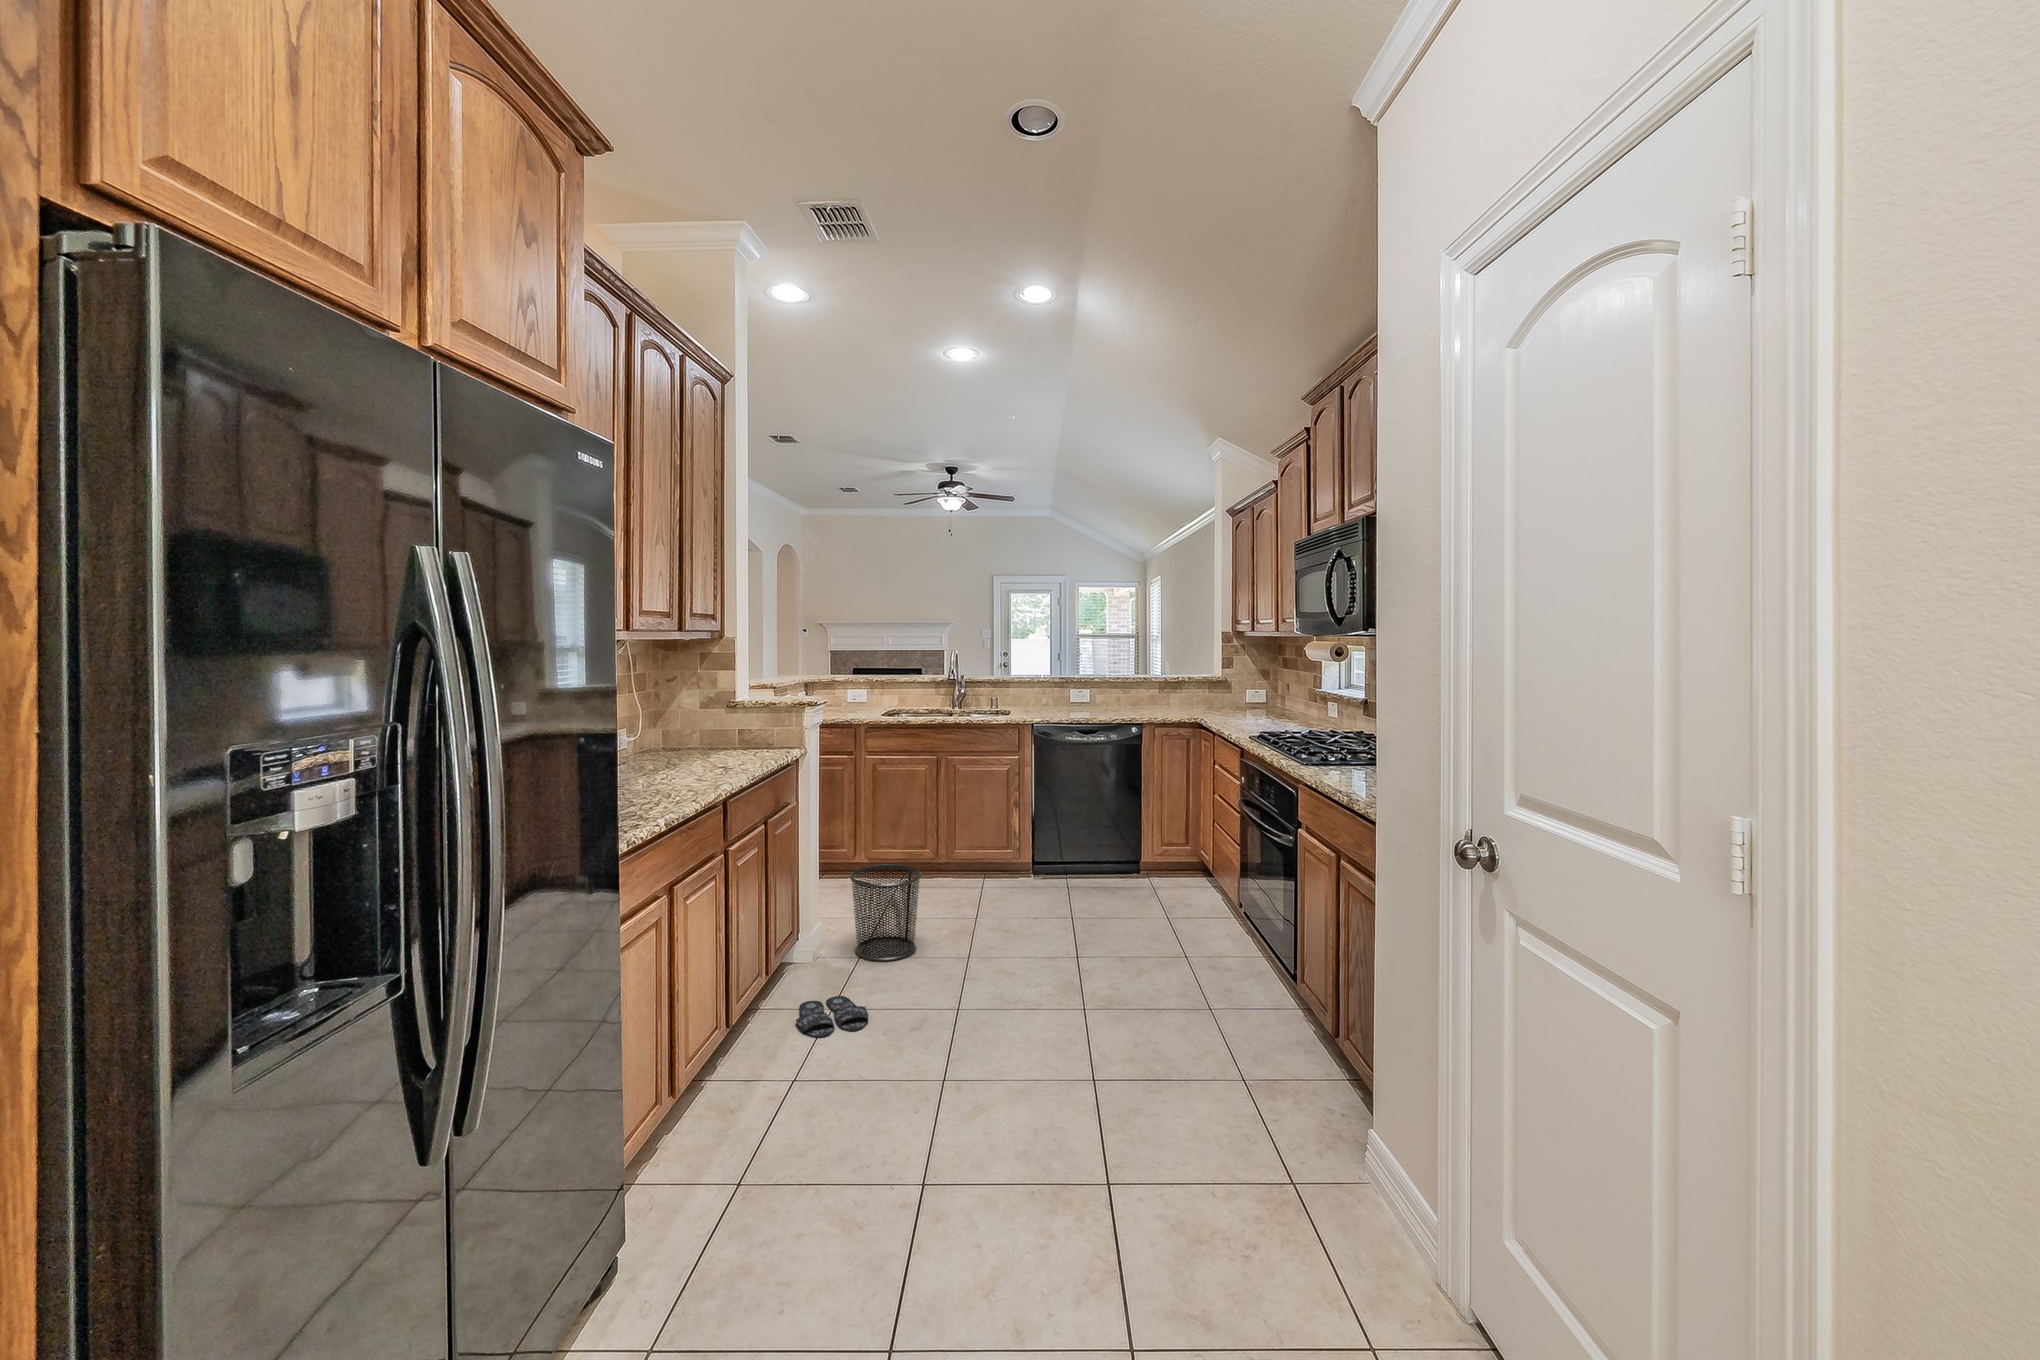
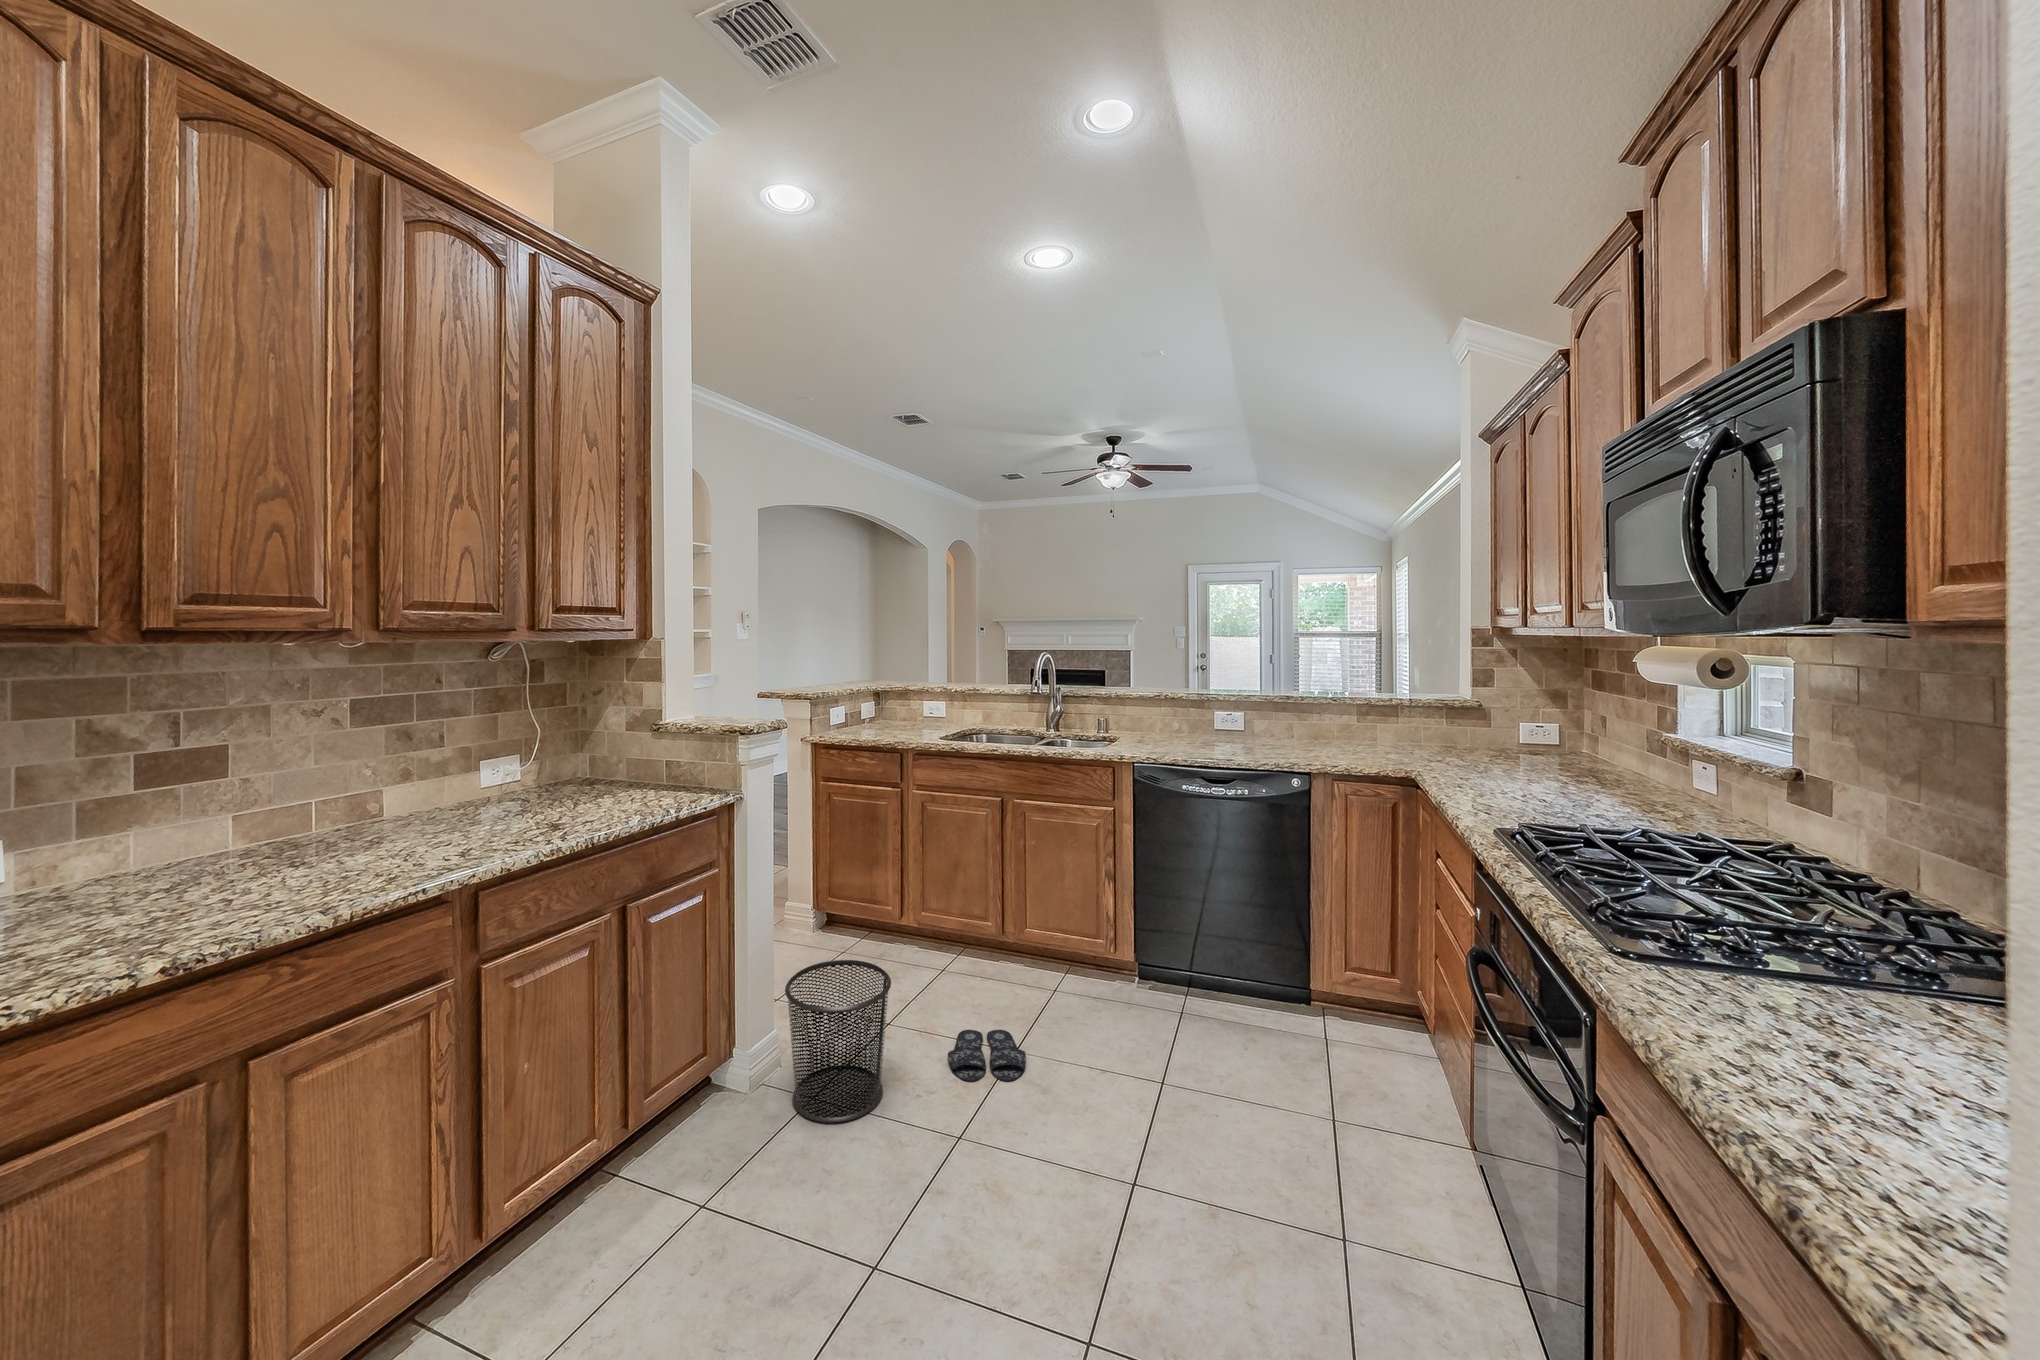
slippers: present [796,996,868,1038] -> present [948,1030,1026,1082]

